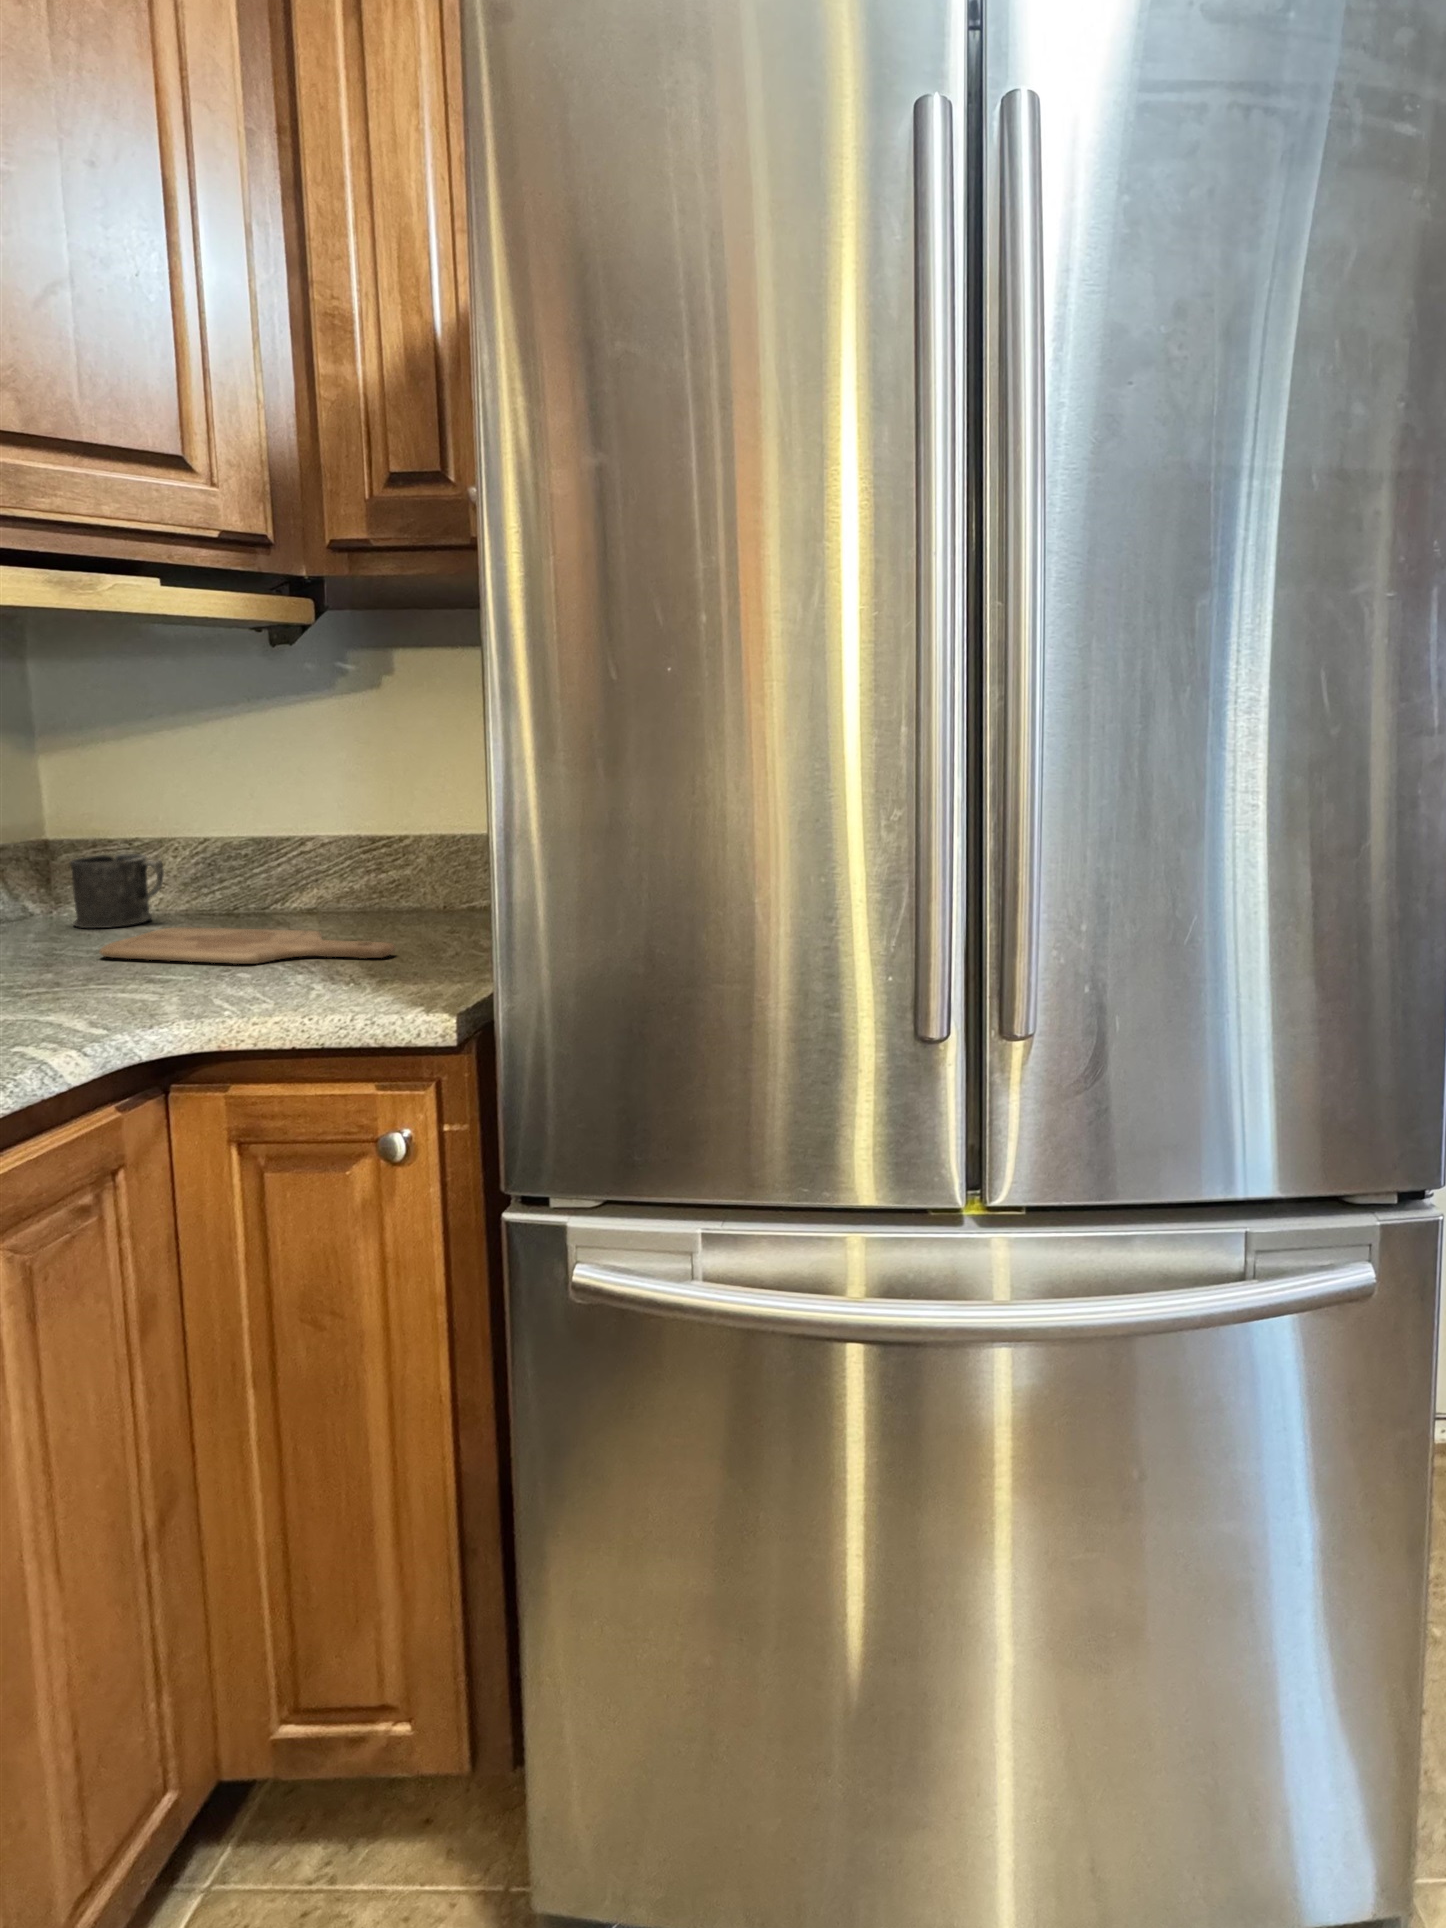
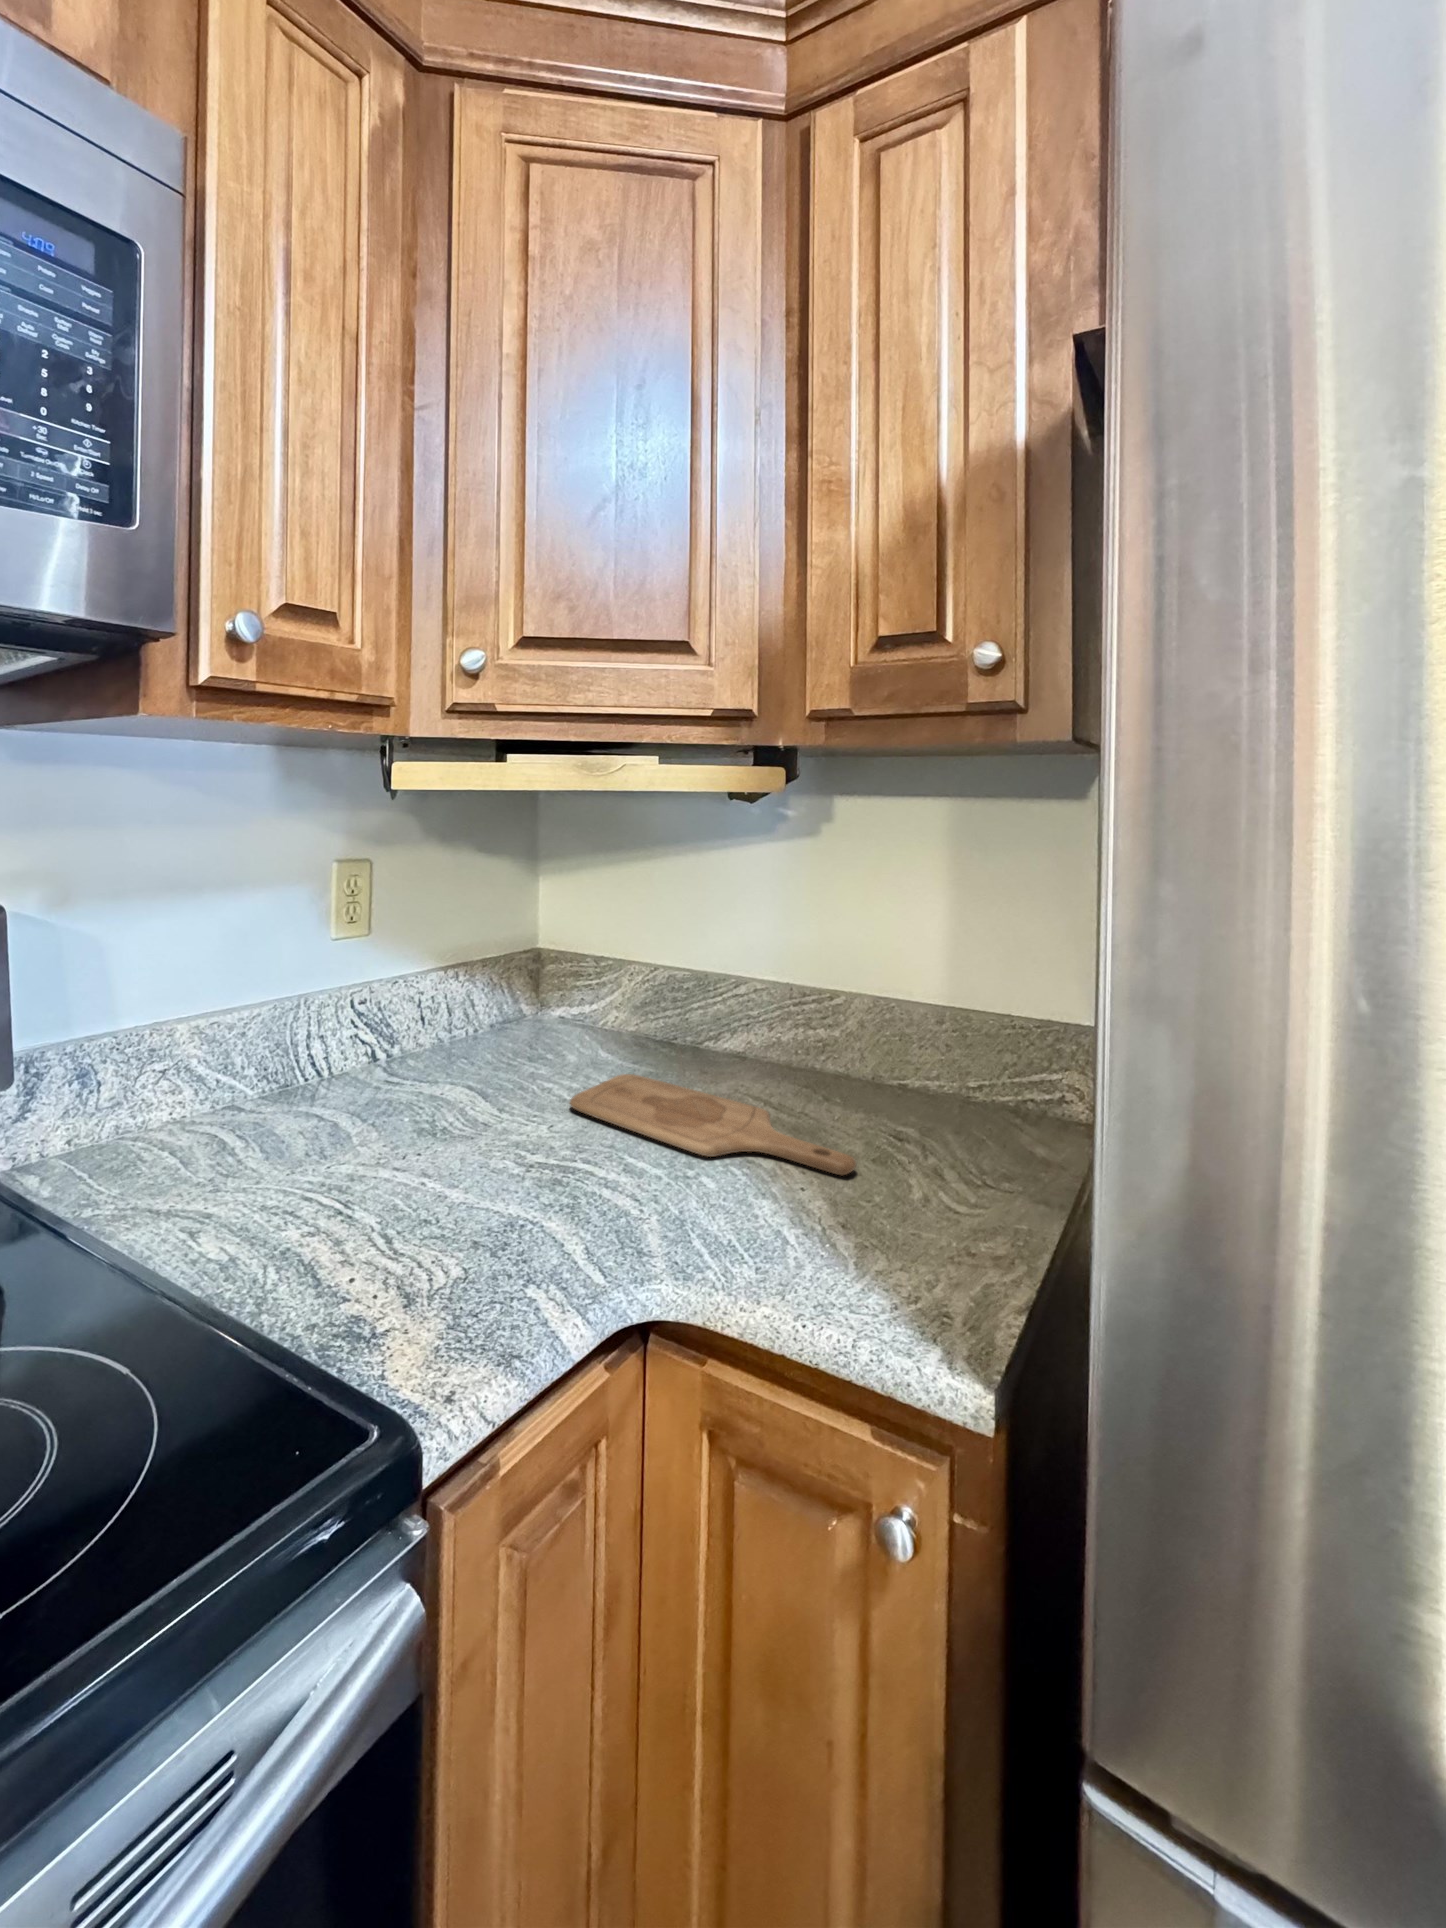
mug: present [70,854,164,928] -> none [549,977,622,1049]

